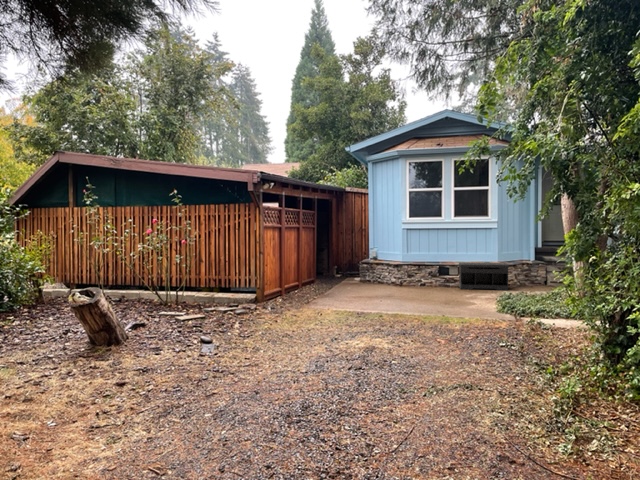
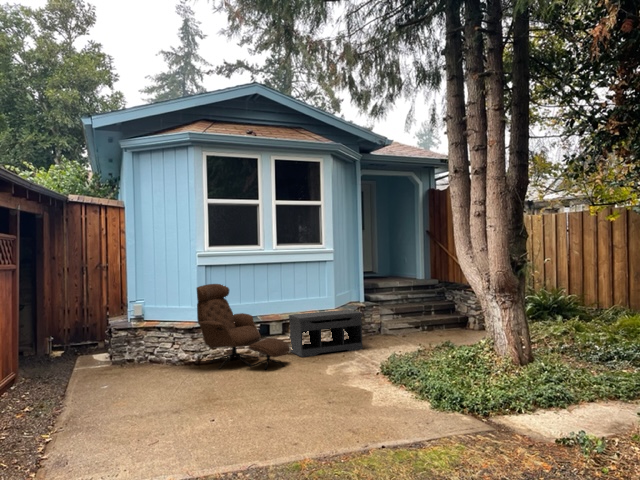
lounge chair: none [398,240,449,292] -> present [197,284,290,370]

